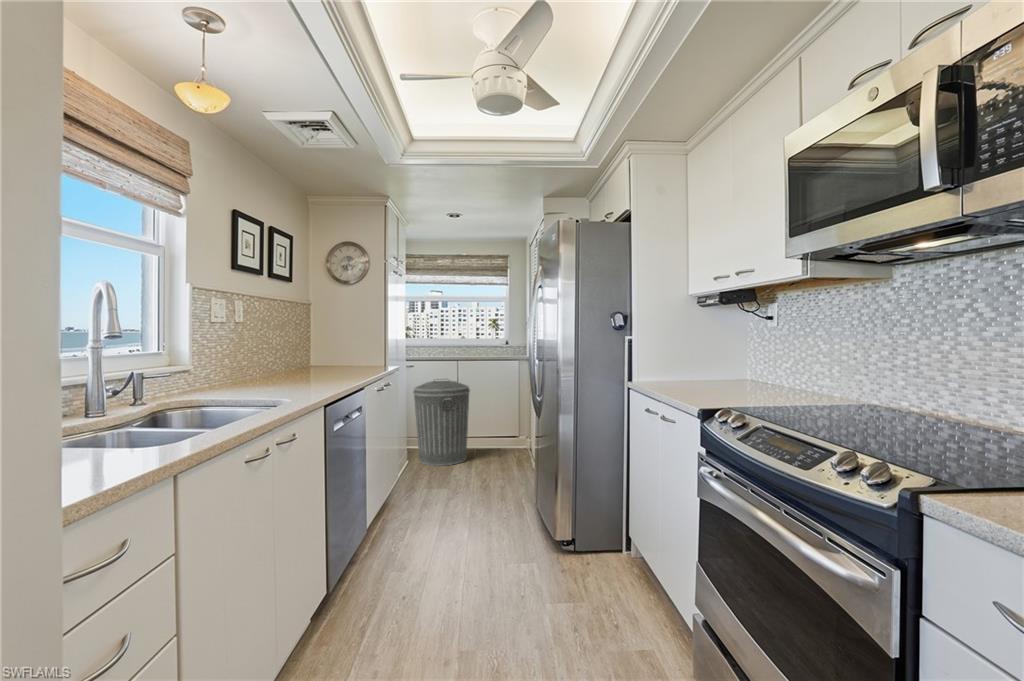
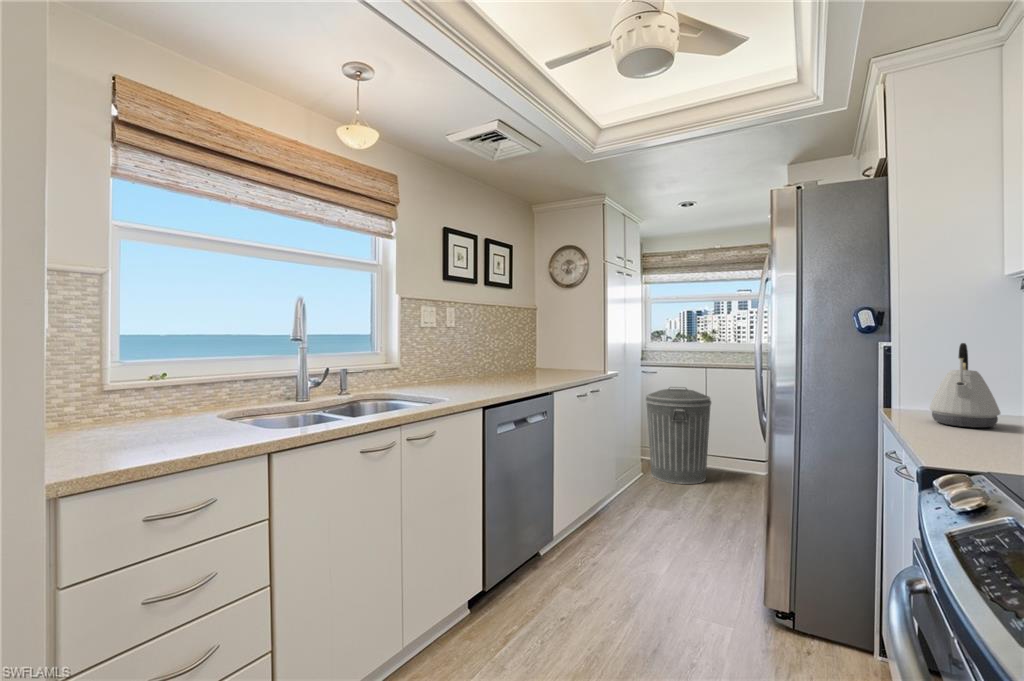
kettle: none [660,333,693,384] -> present [930,343,1000,428]

